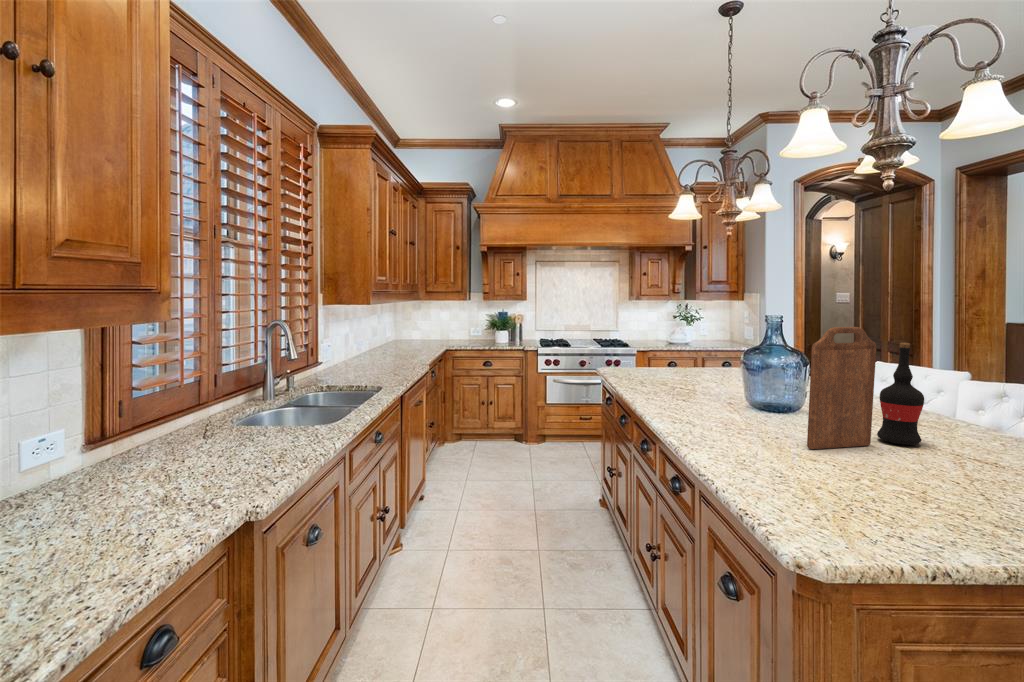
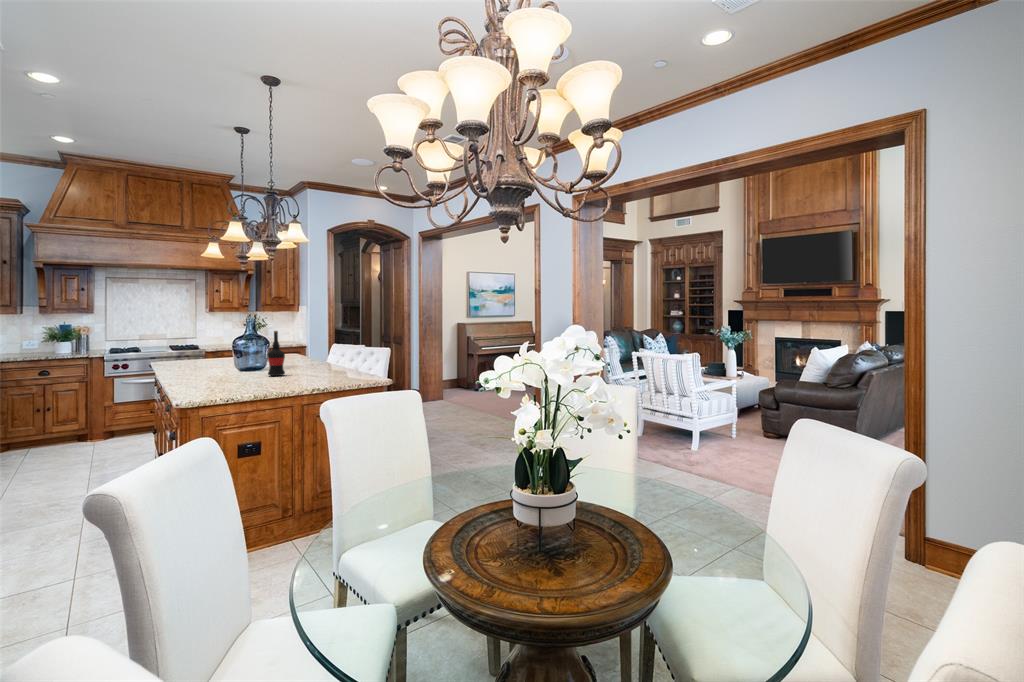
cutting board: present [807,327,877,449] -> none [224,323,259,380]

